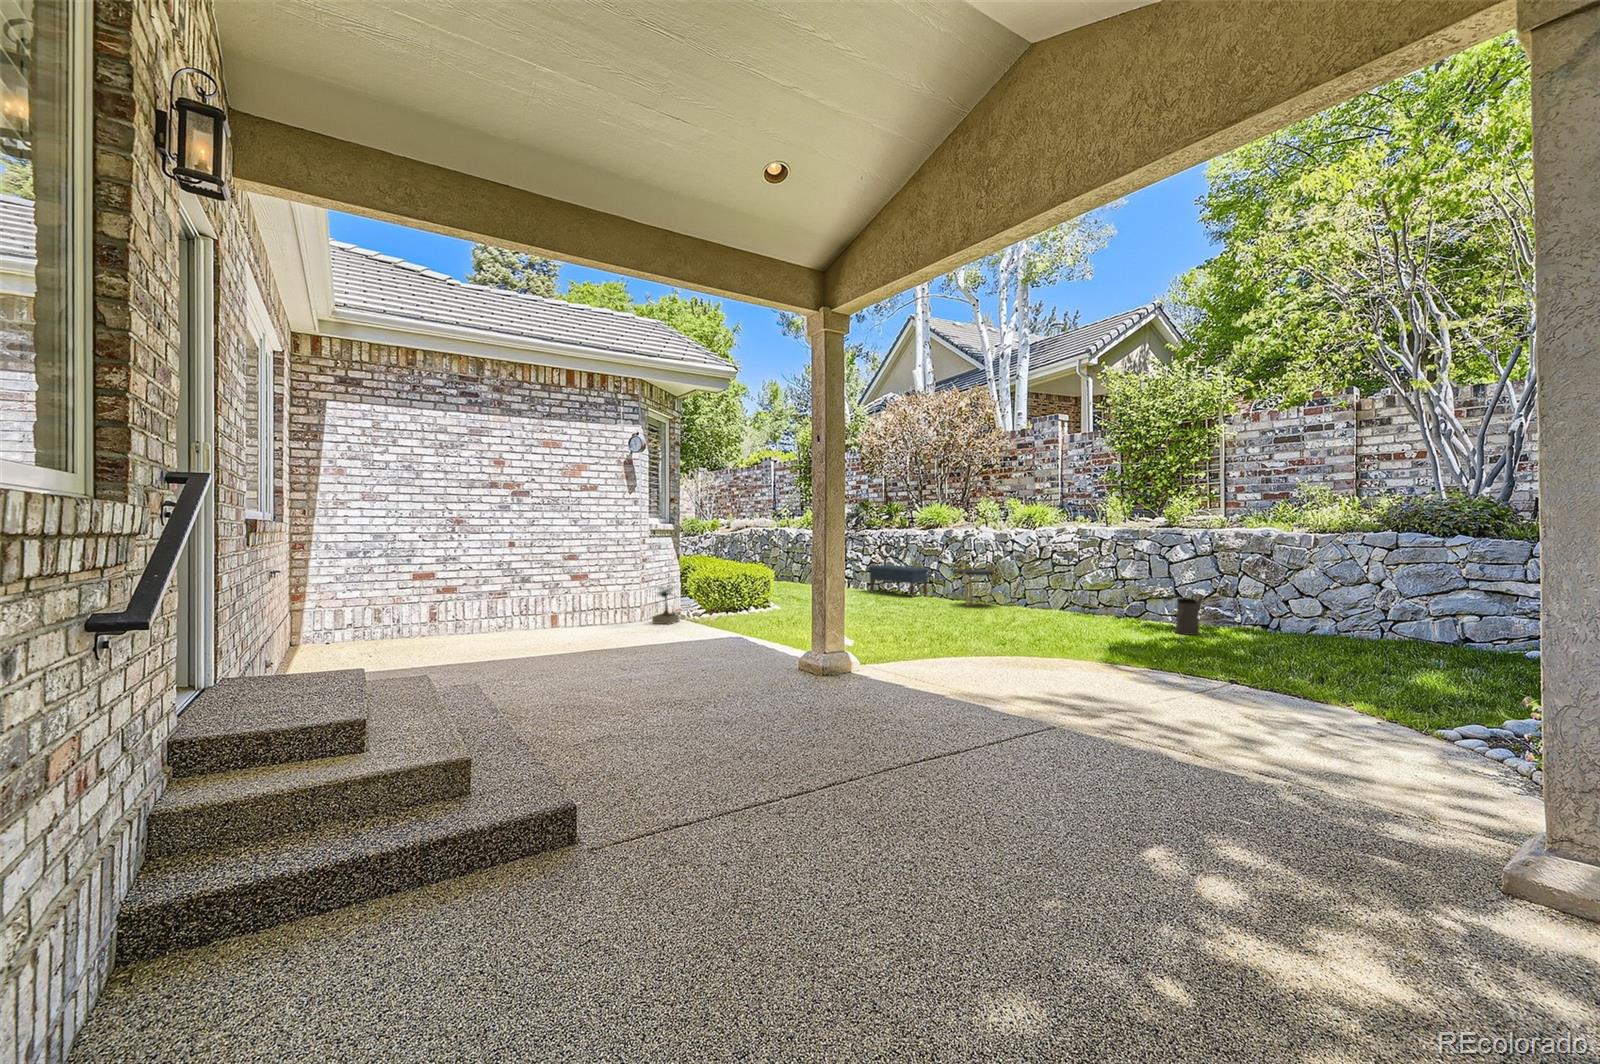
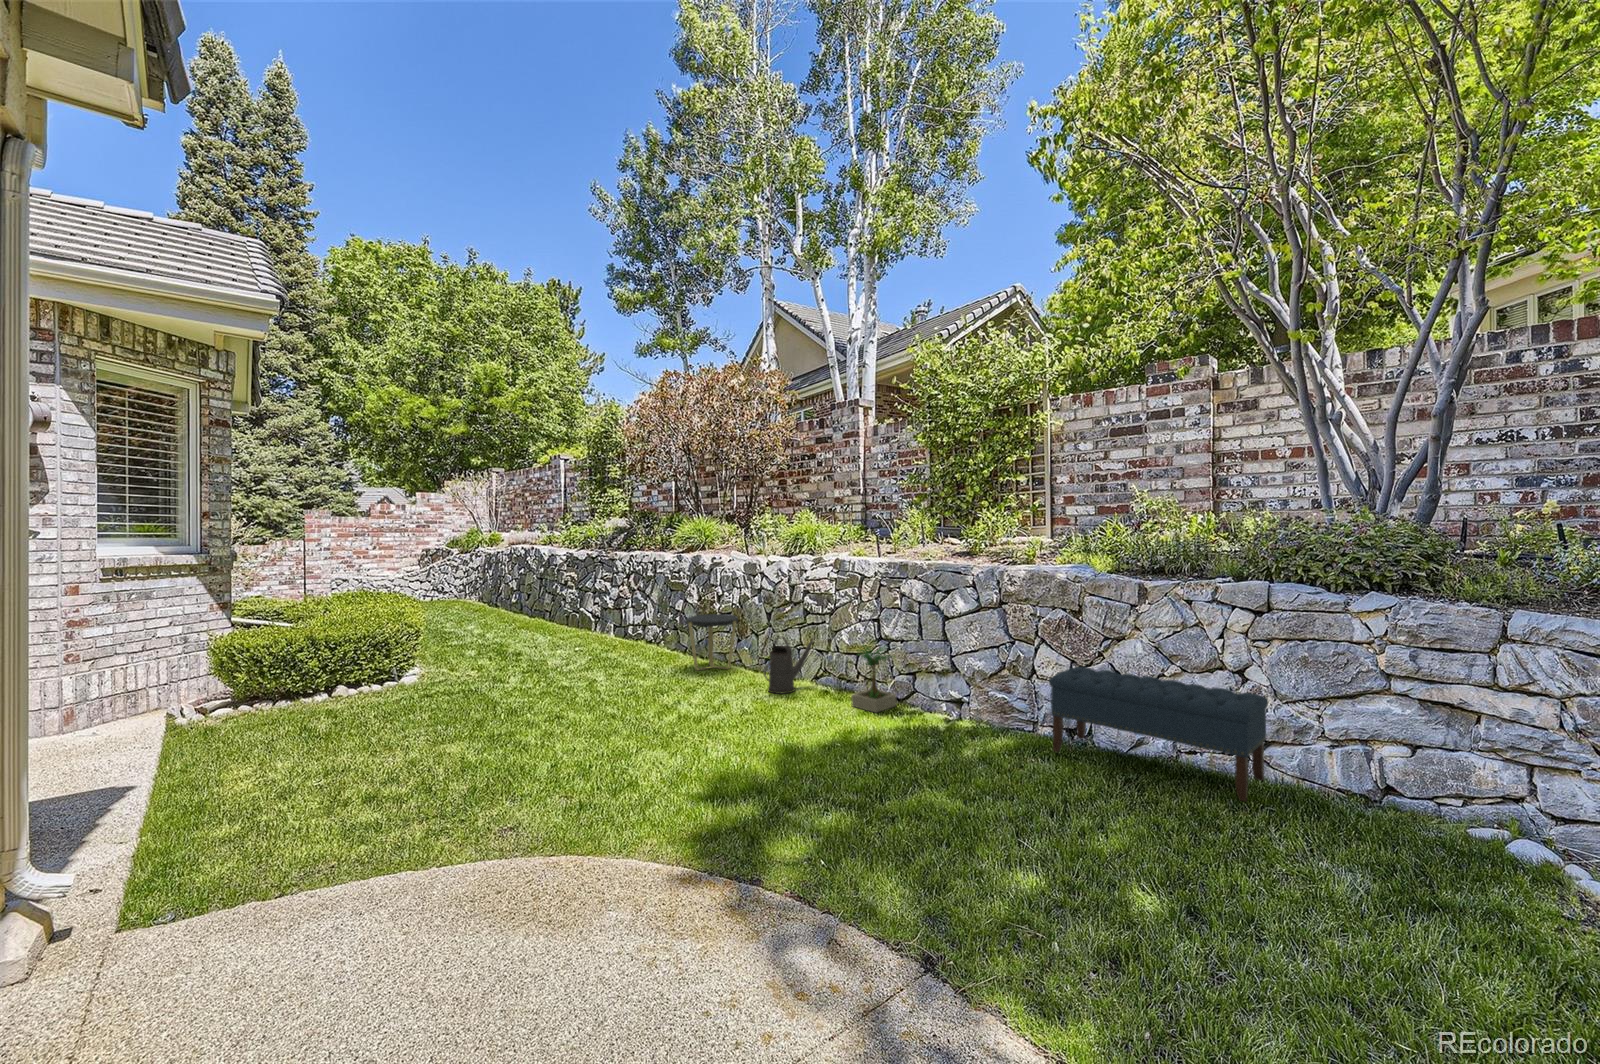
bench: present [869,565,928,597] -> present [1049,667,1268,801]
potted plant: present [652,586,679,624] -> present [851,645,897,712]
watering can: present [1175,595,1203,635] -> present [764,637,814,694]

